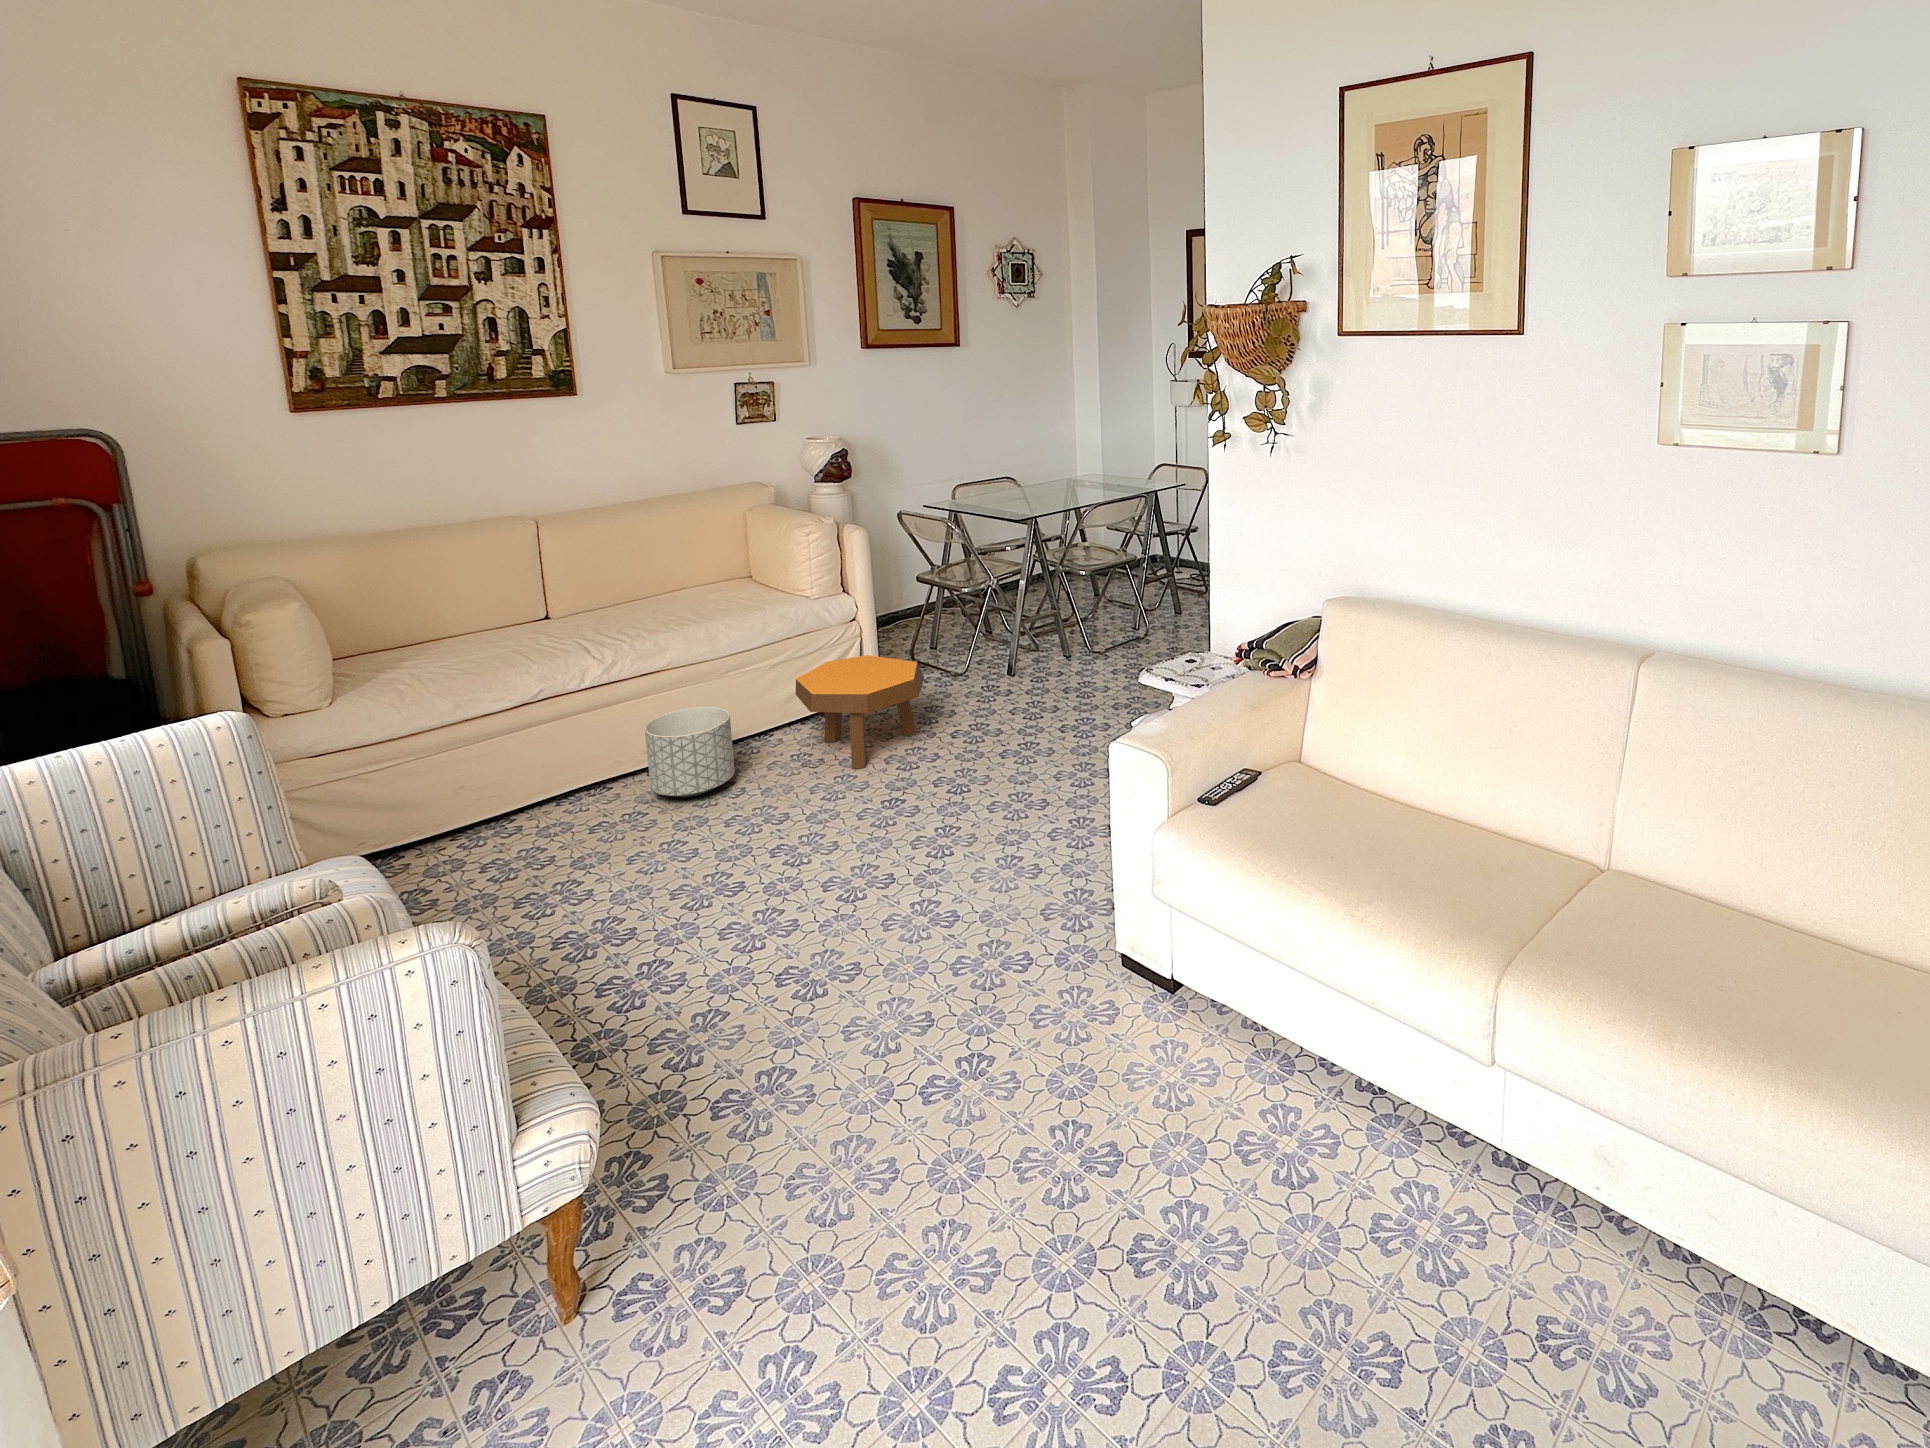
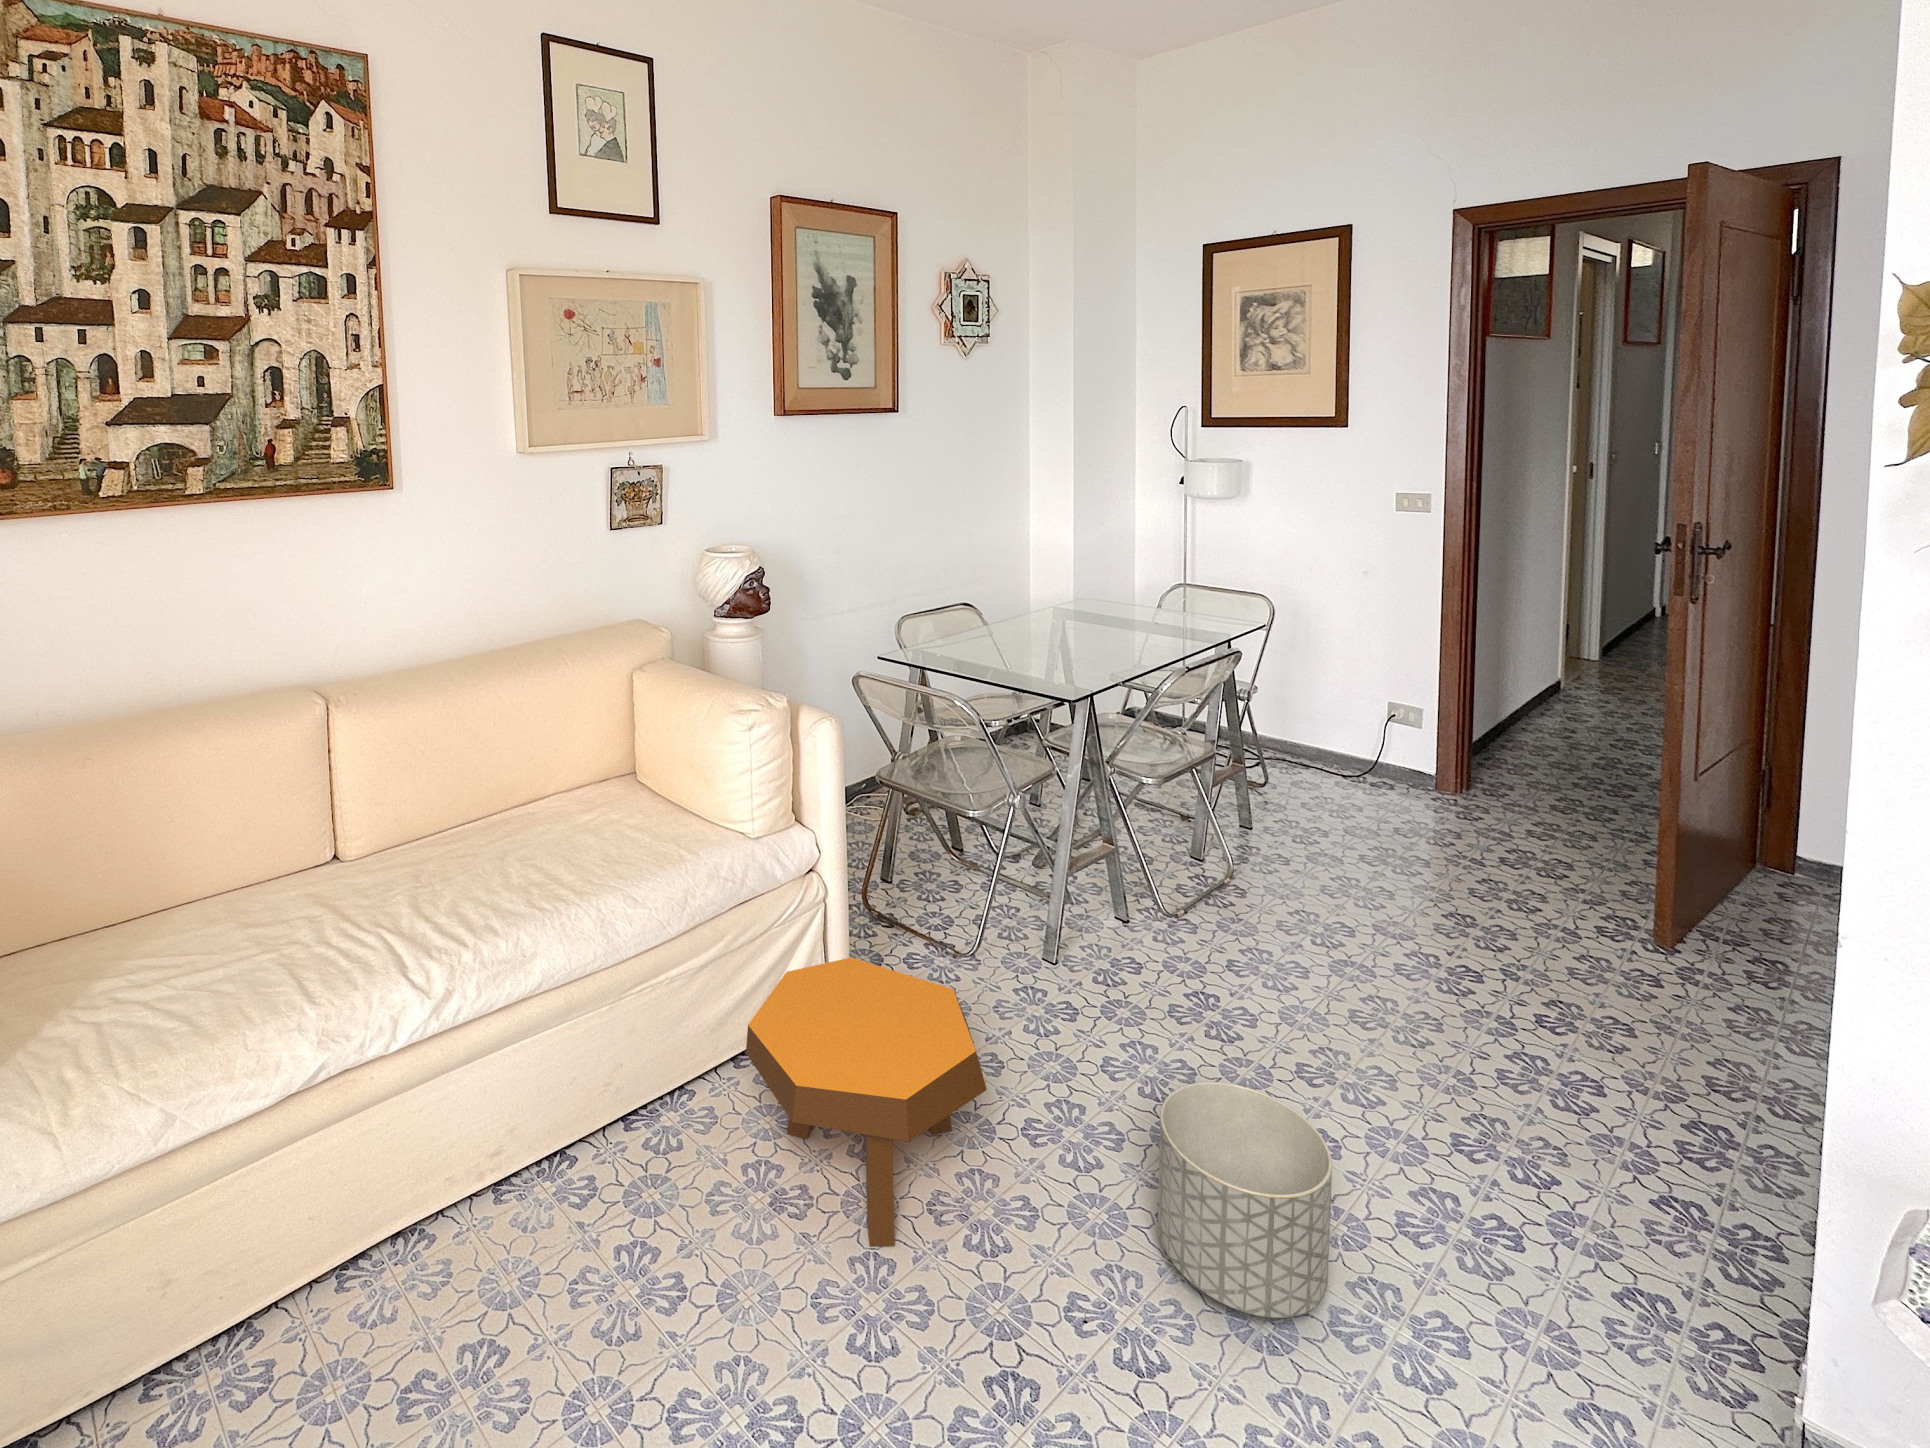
planter: present [645,707,735,797] -> present [1158,1082,1332,1318]

